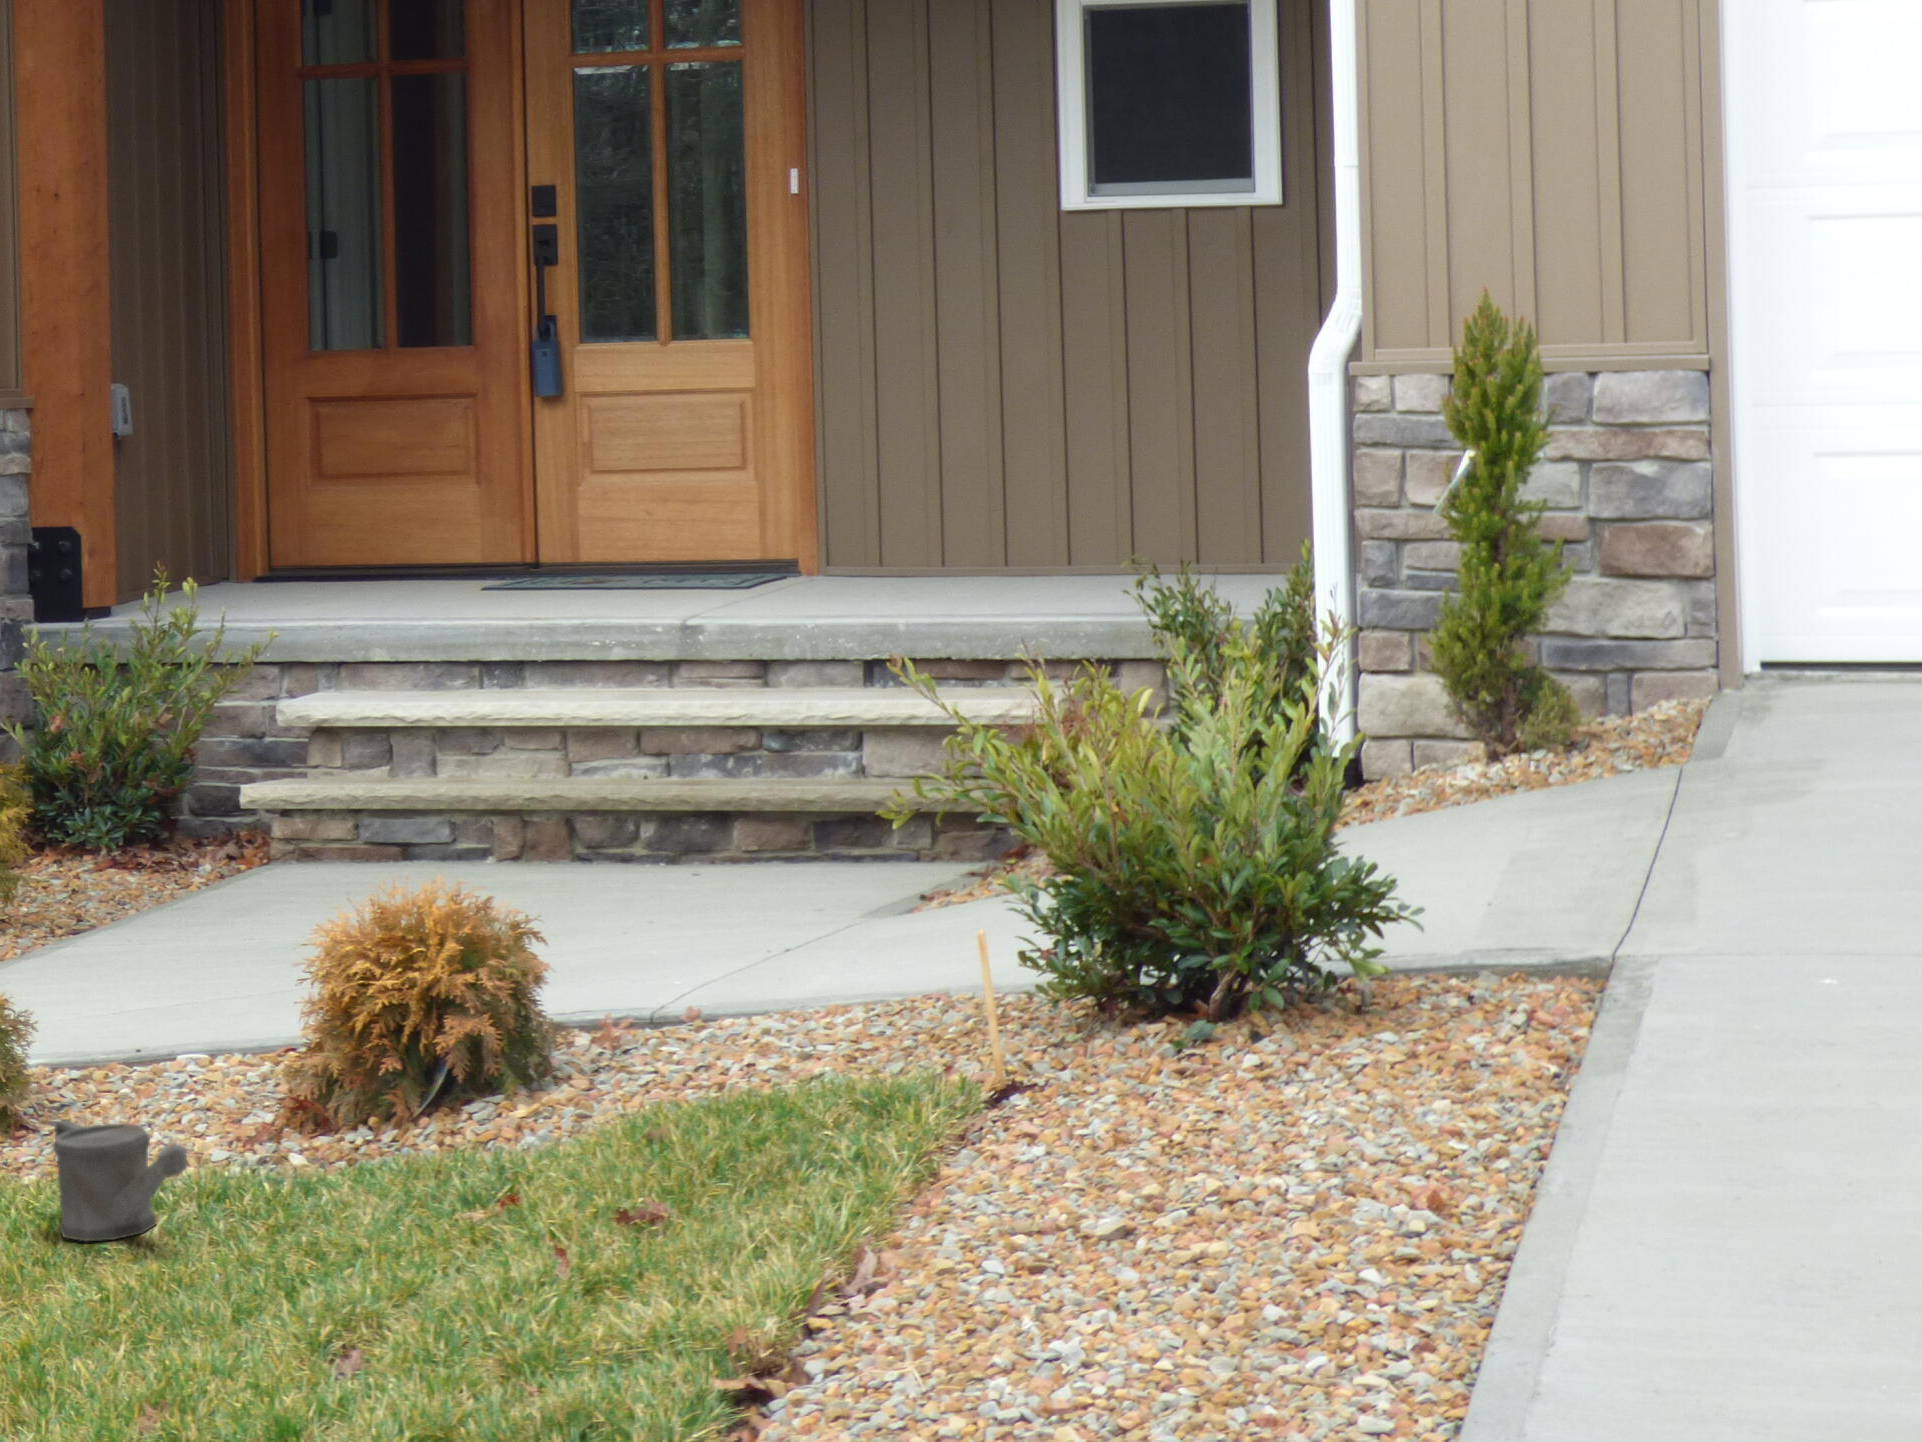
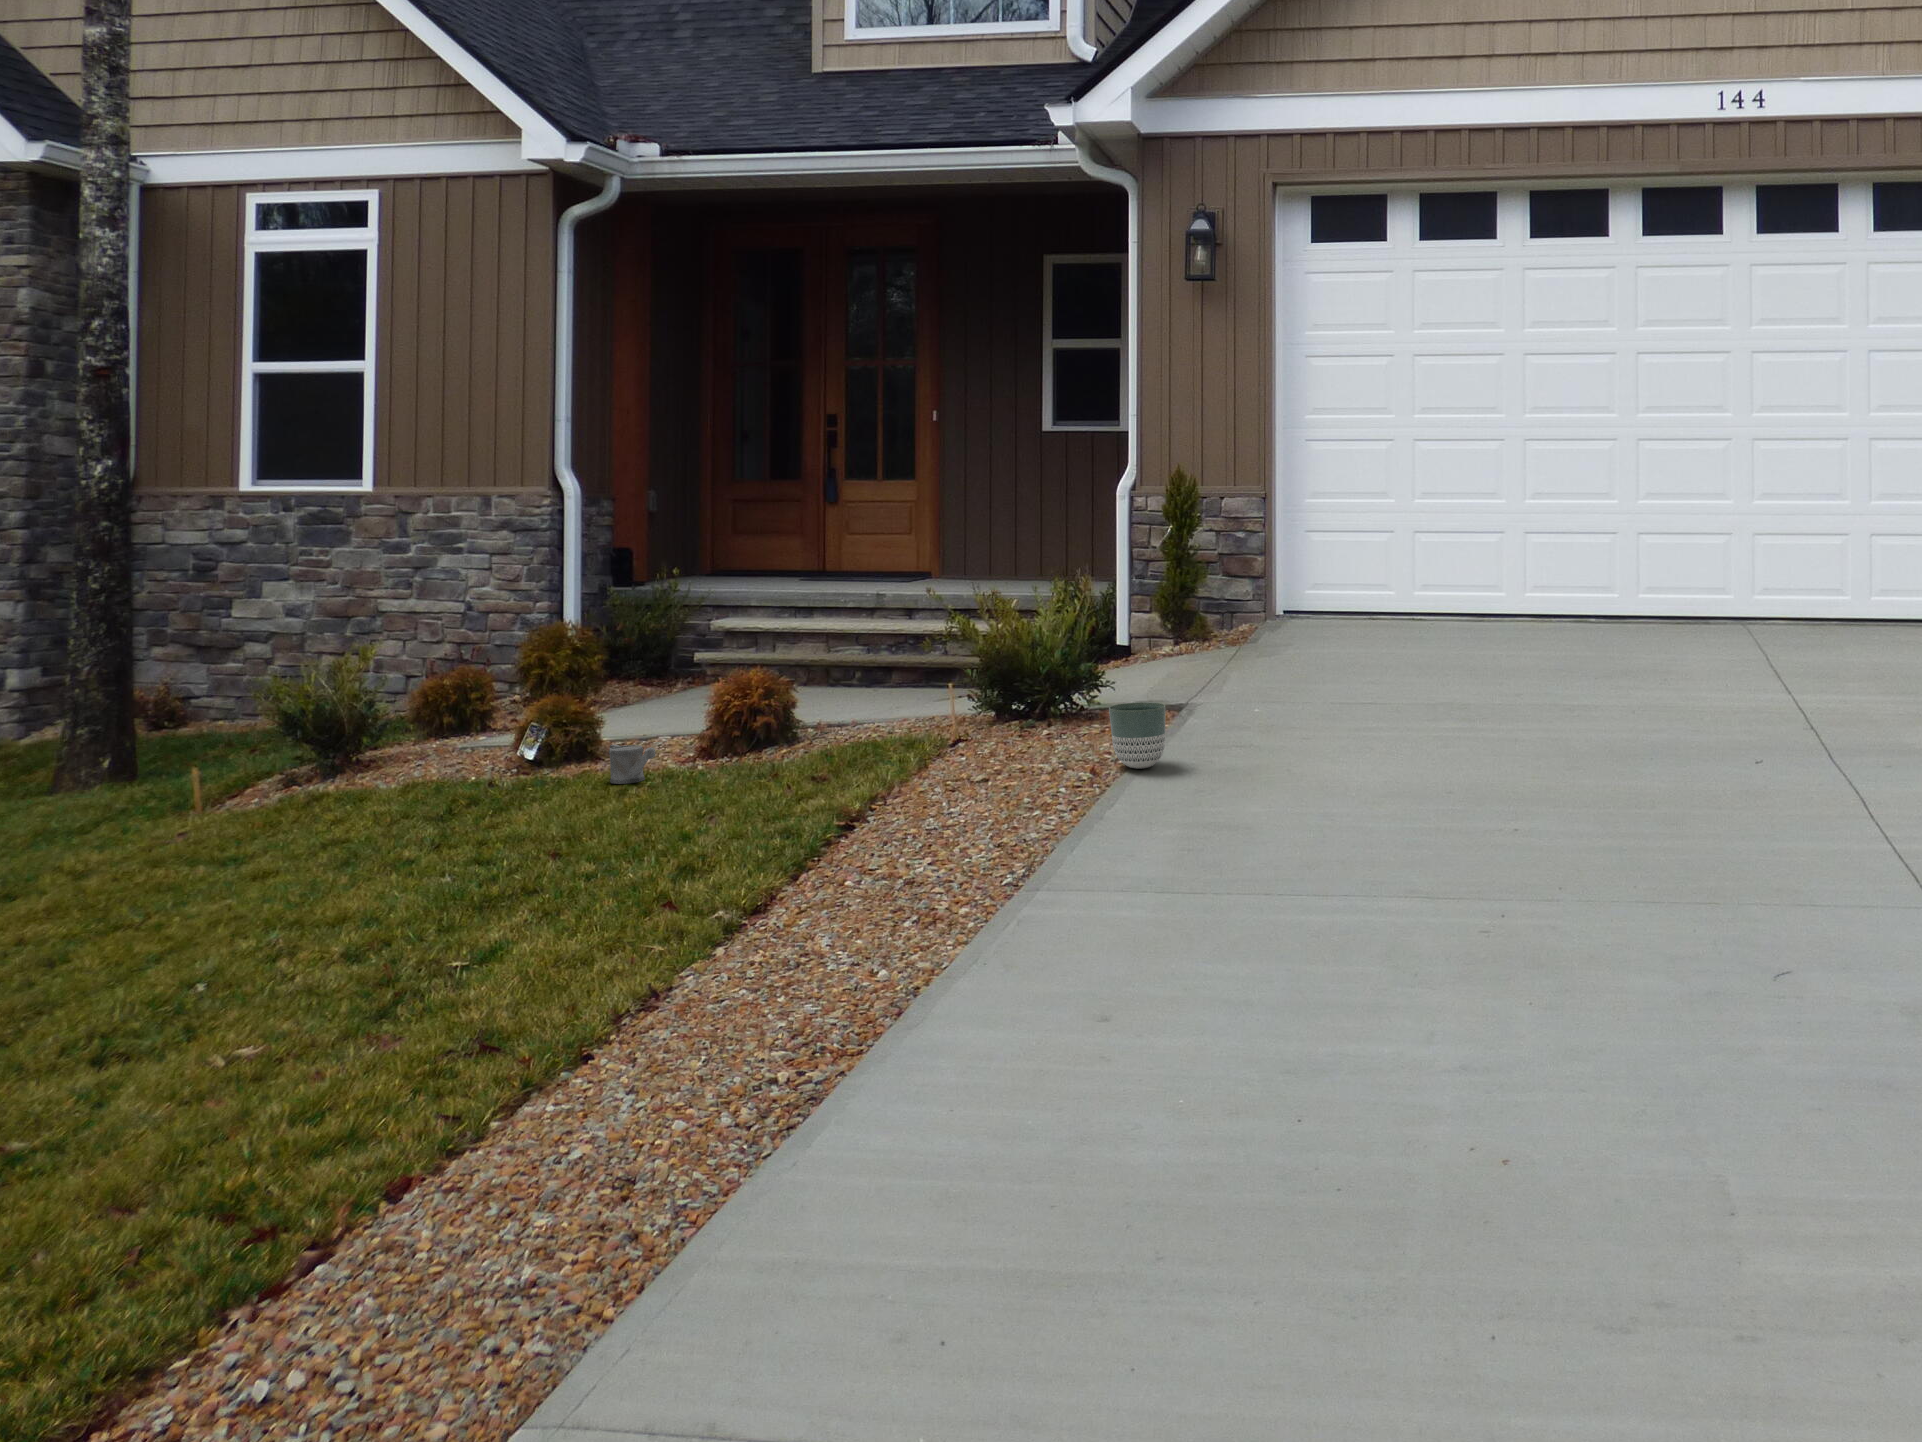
planter: none [1595,1029,1785,1244] -> present [1109,702,1165,769]

